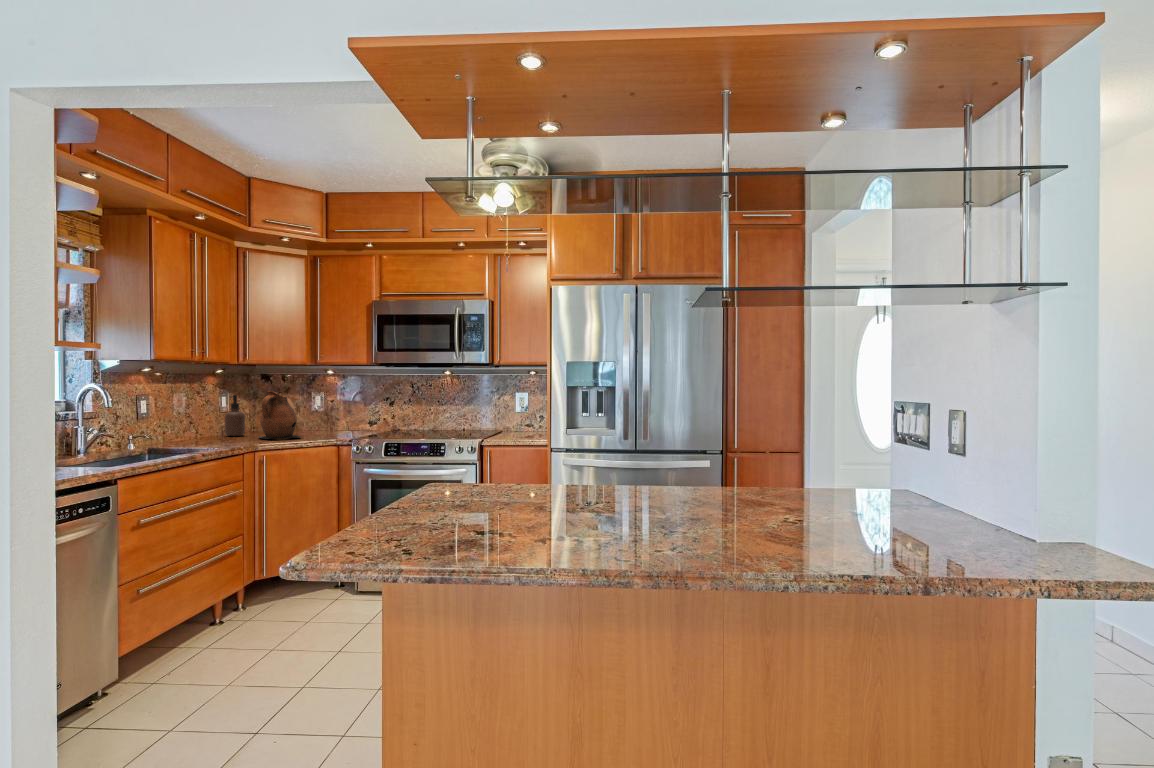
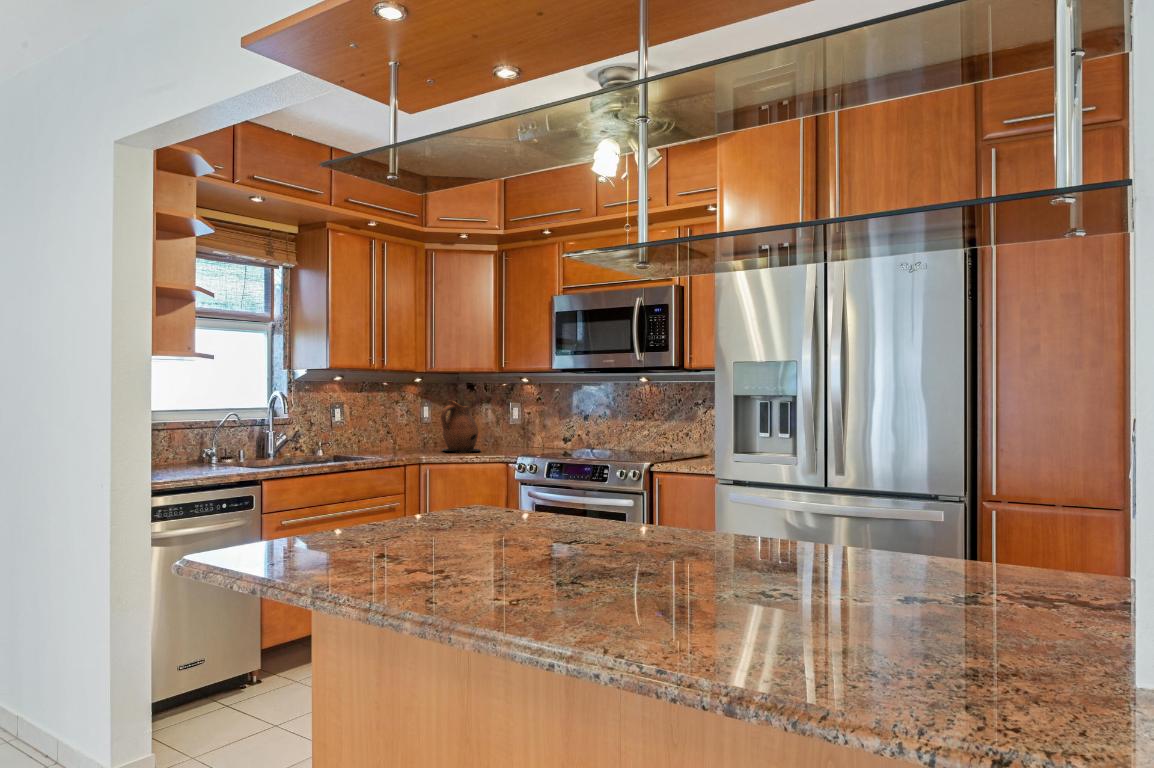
soap dispenser: present [225,395,245,436] -> none [420,405,438,448]

